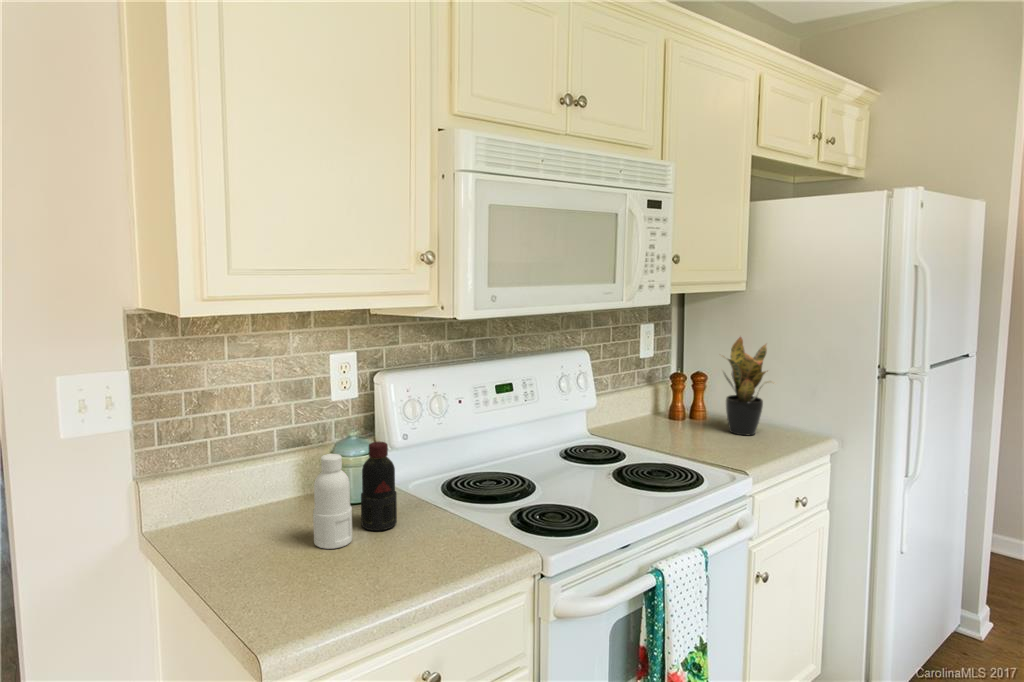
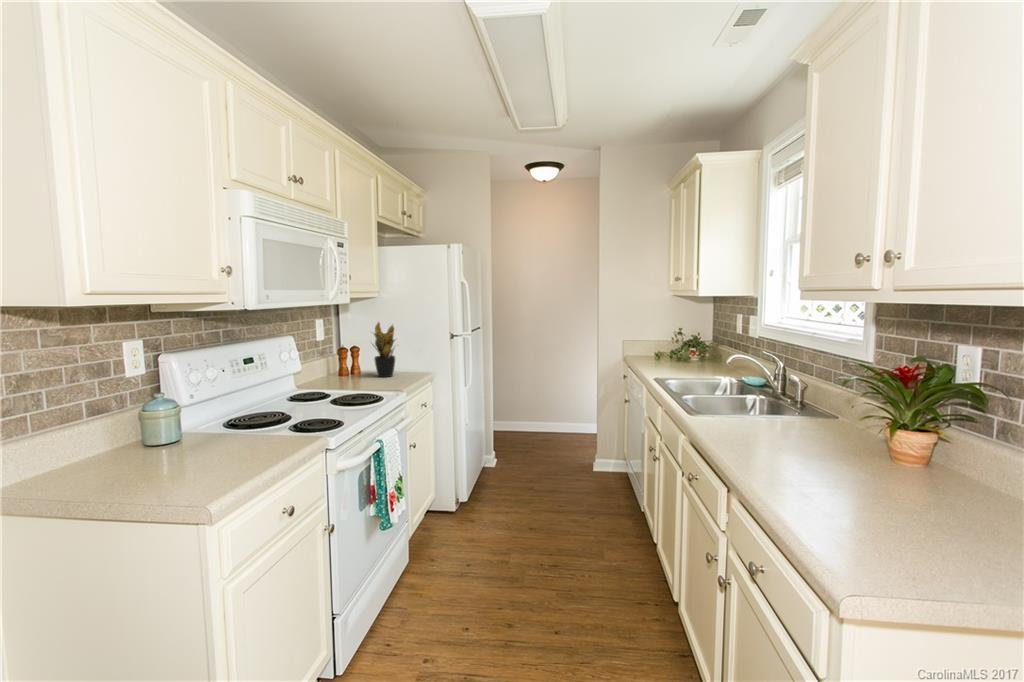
bottle: present [313,441,397,549] -> none [159,392,216,467]

